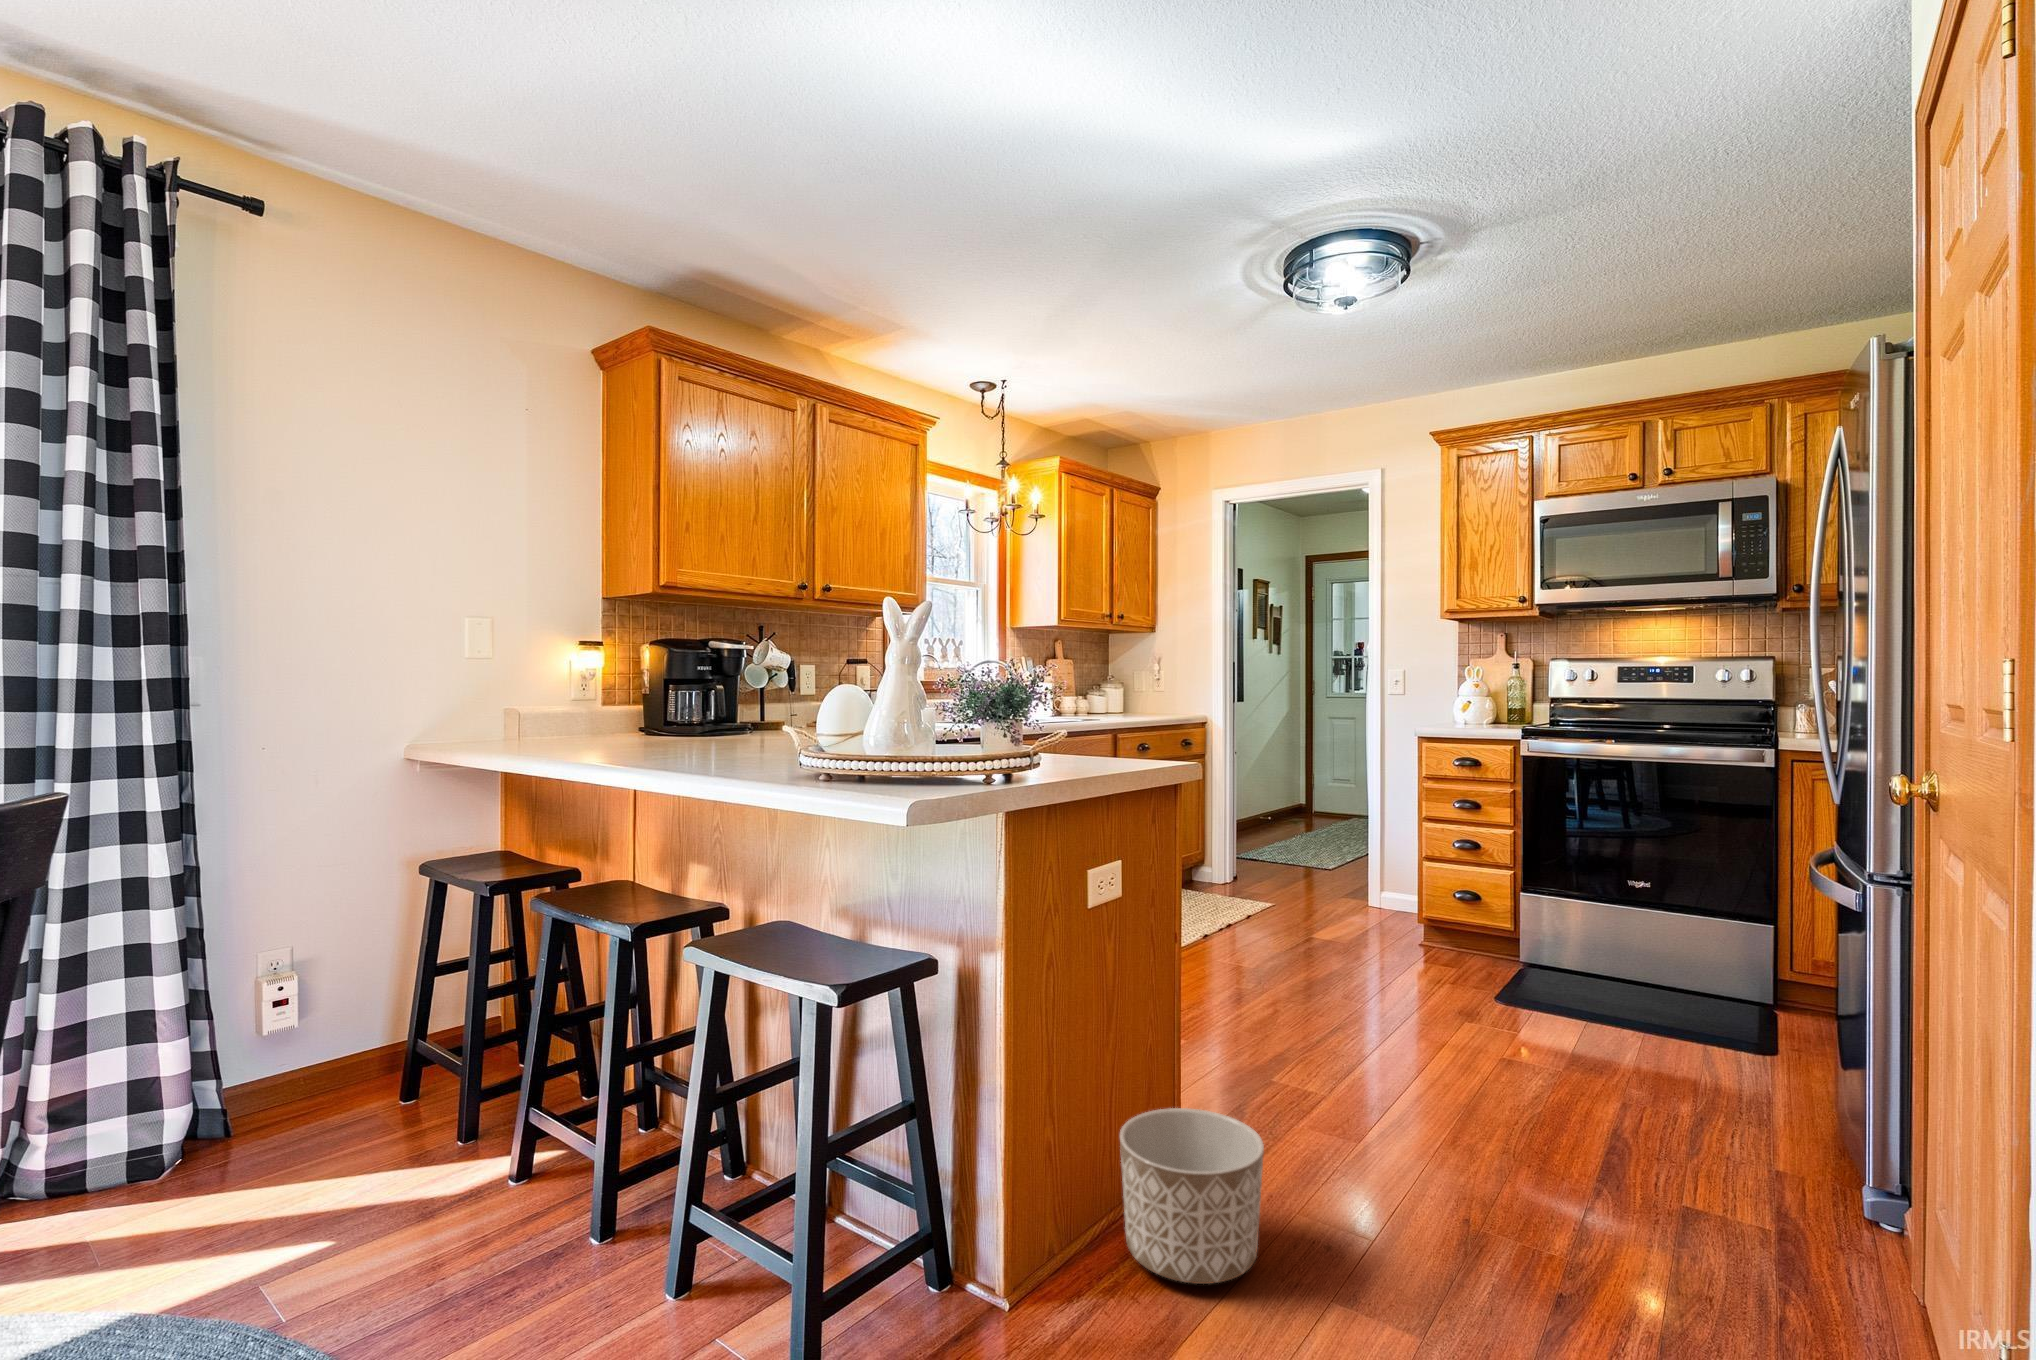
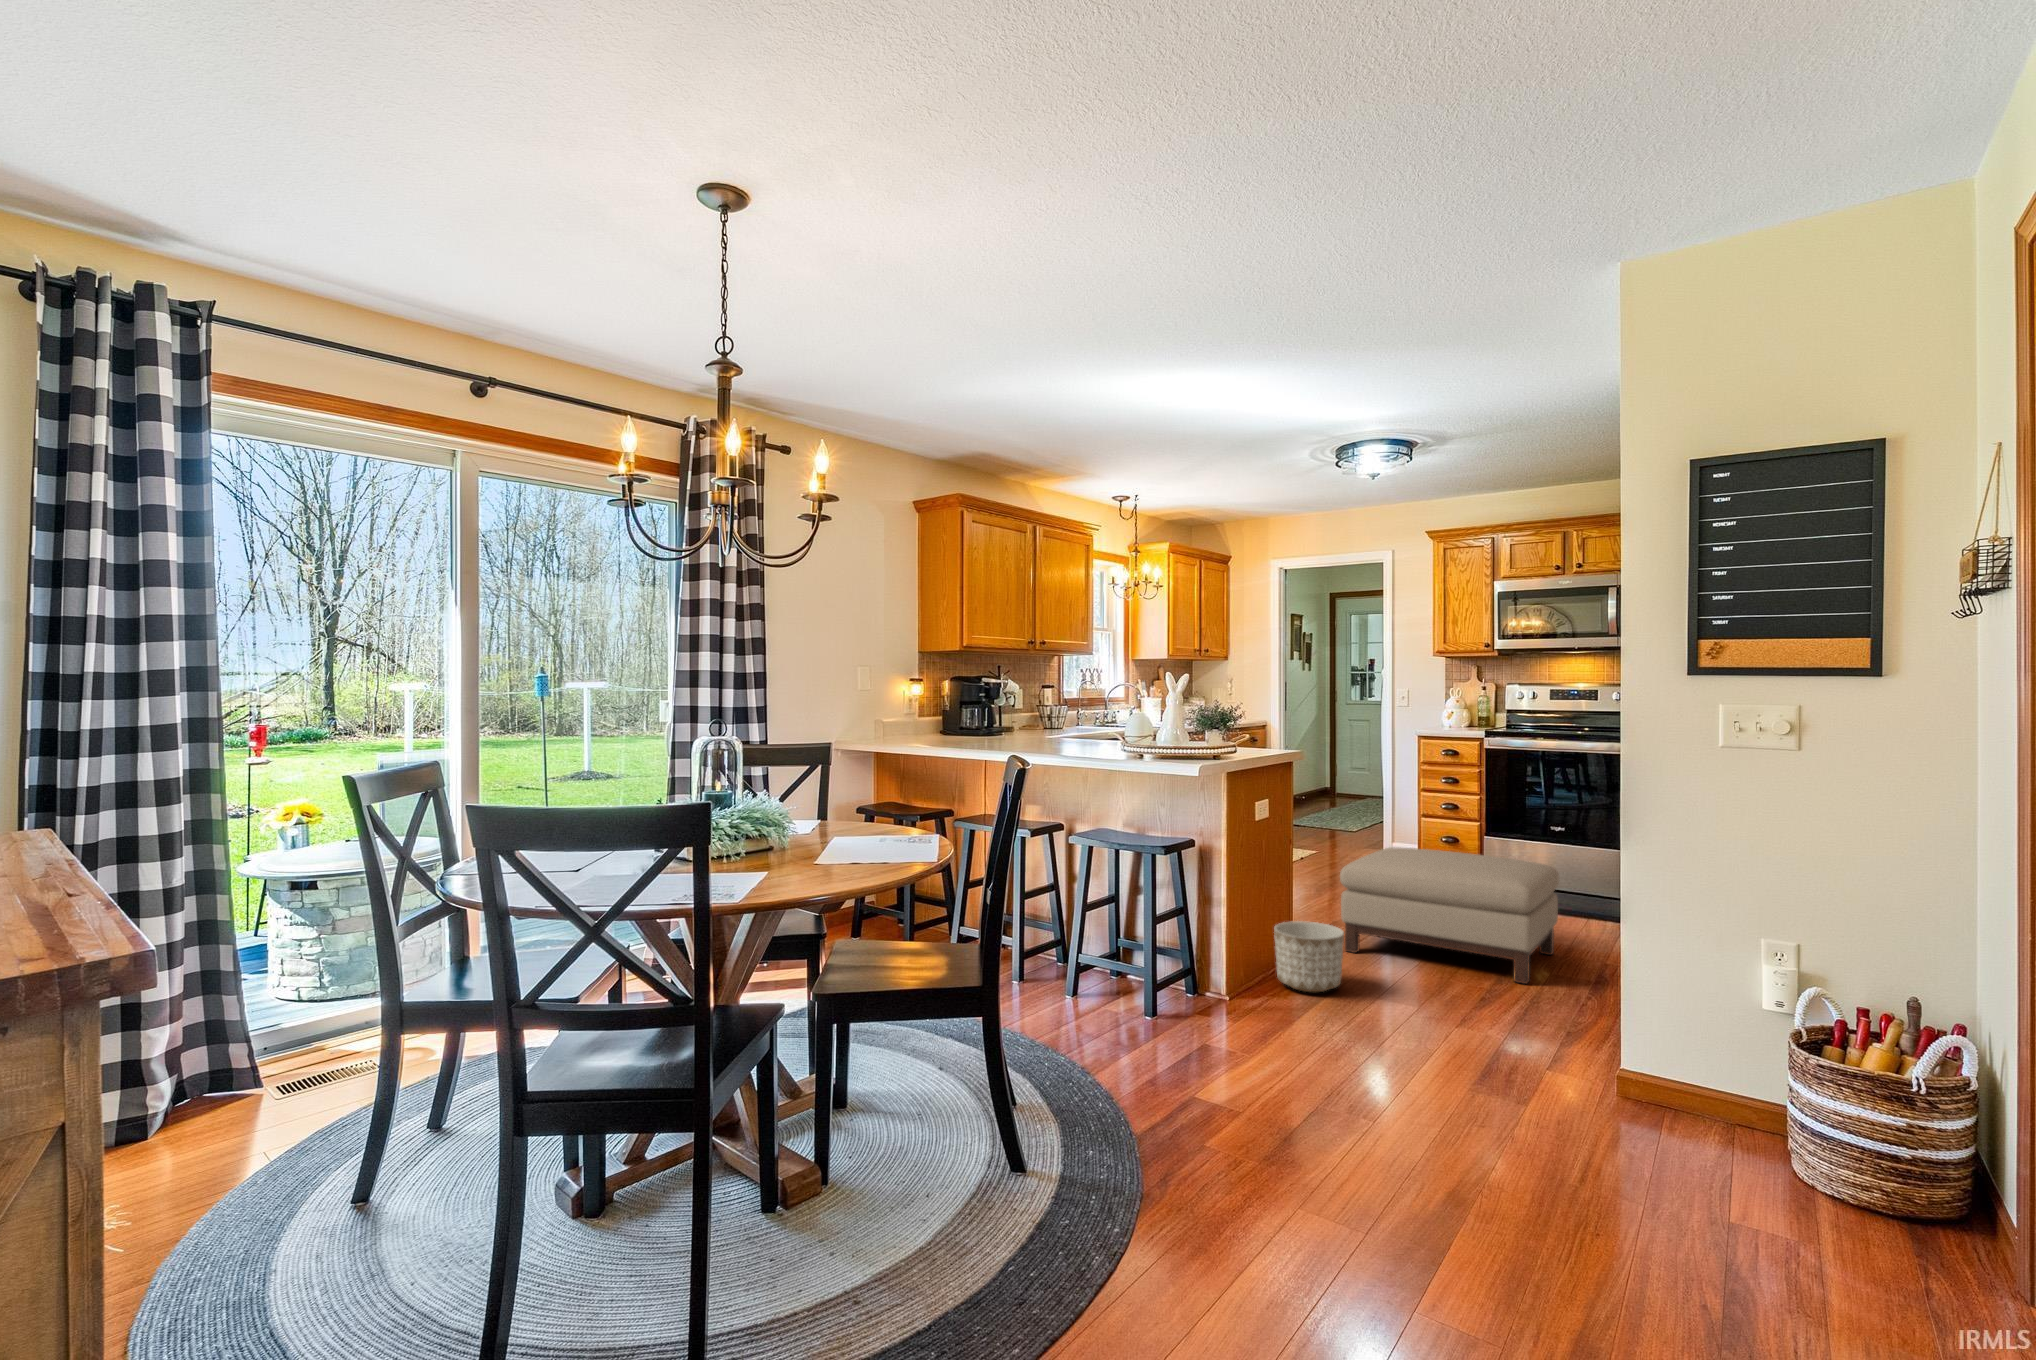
ottoman: none [1273,930,1687,1249] -> present [1340,847,1559,984]

